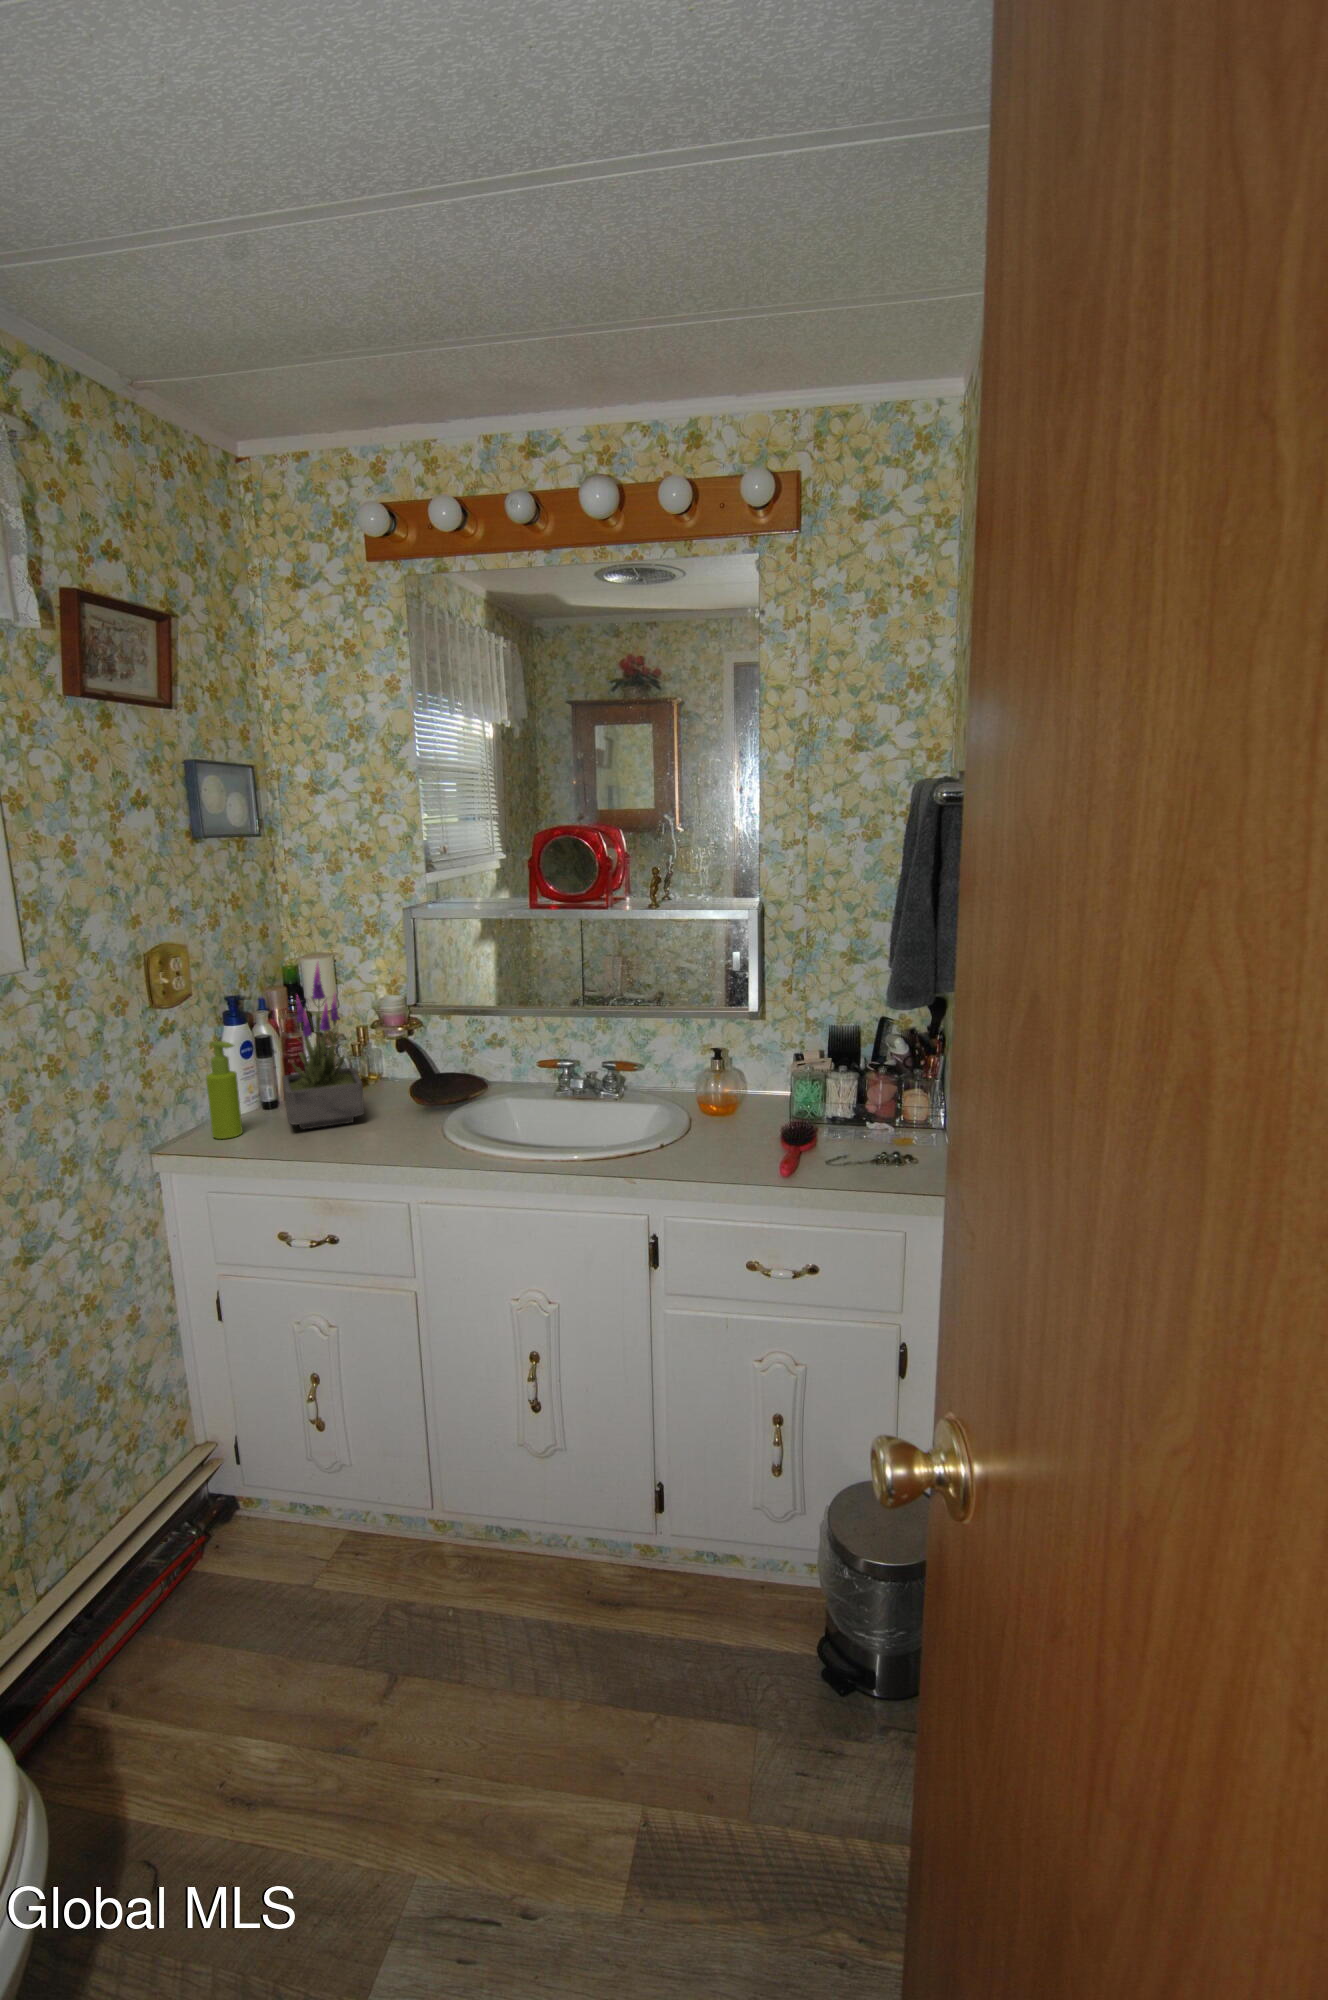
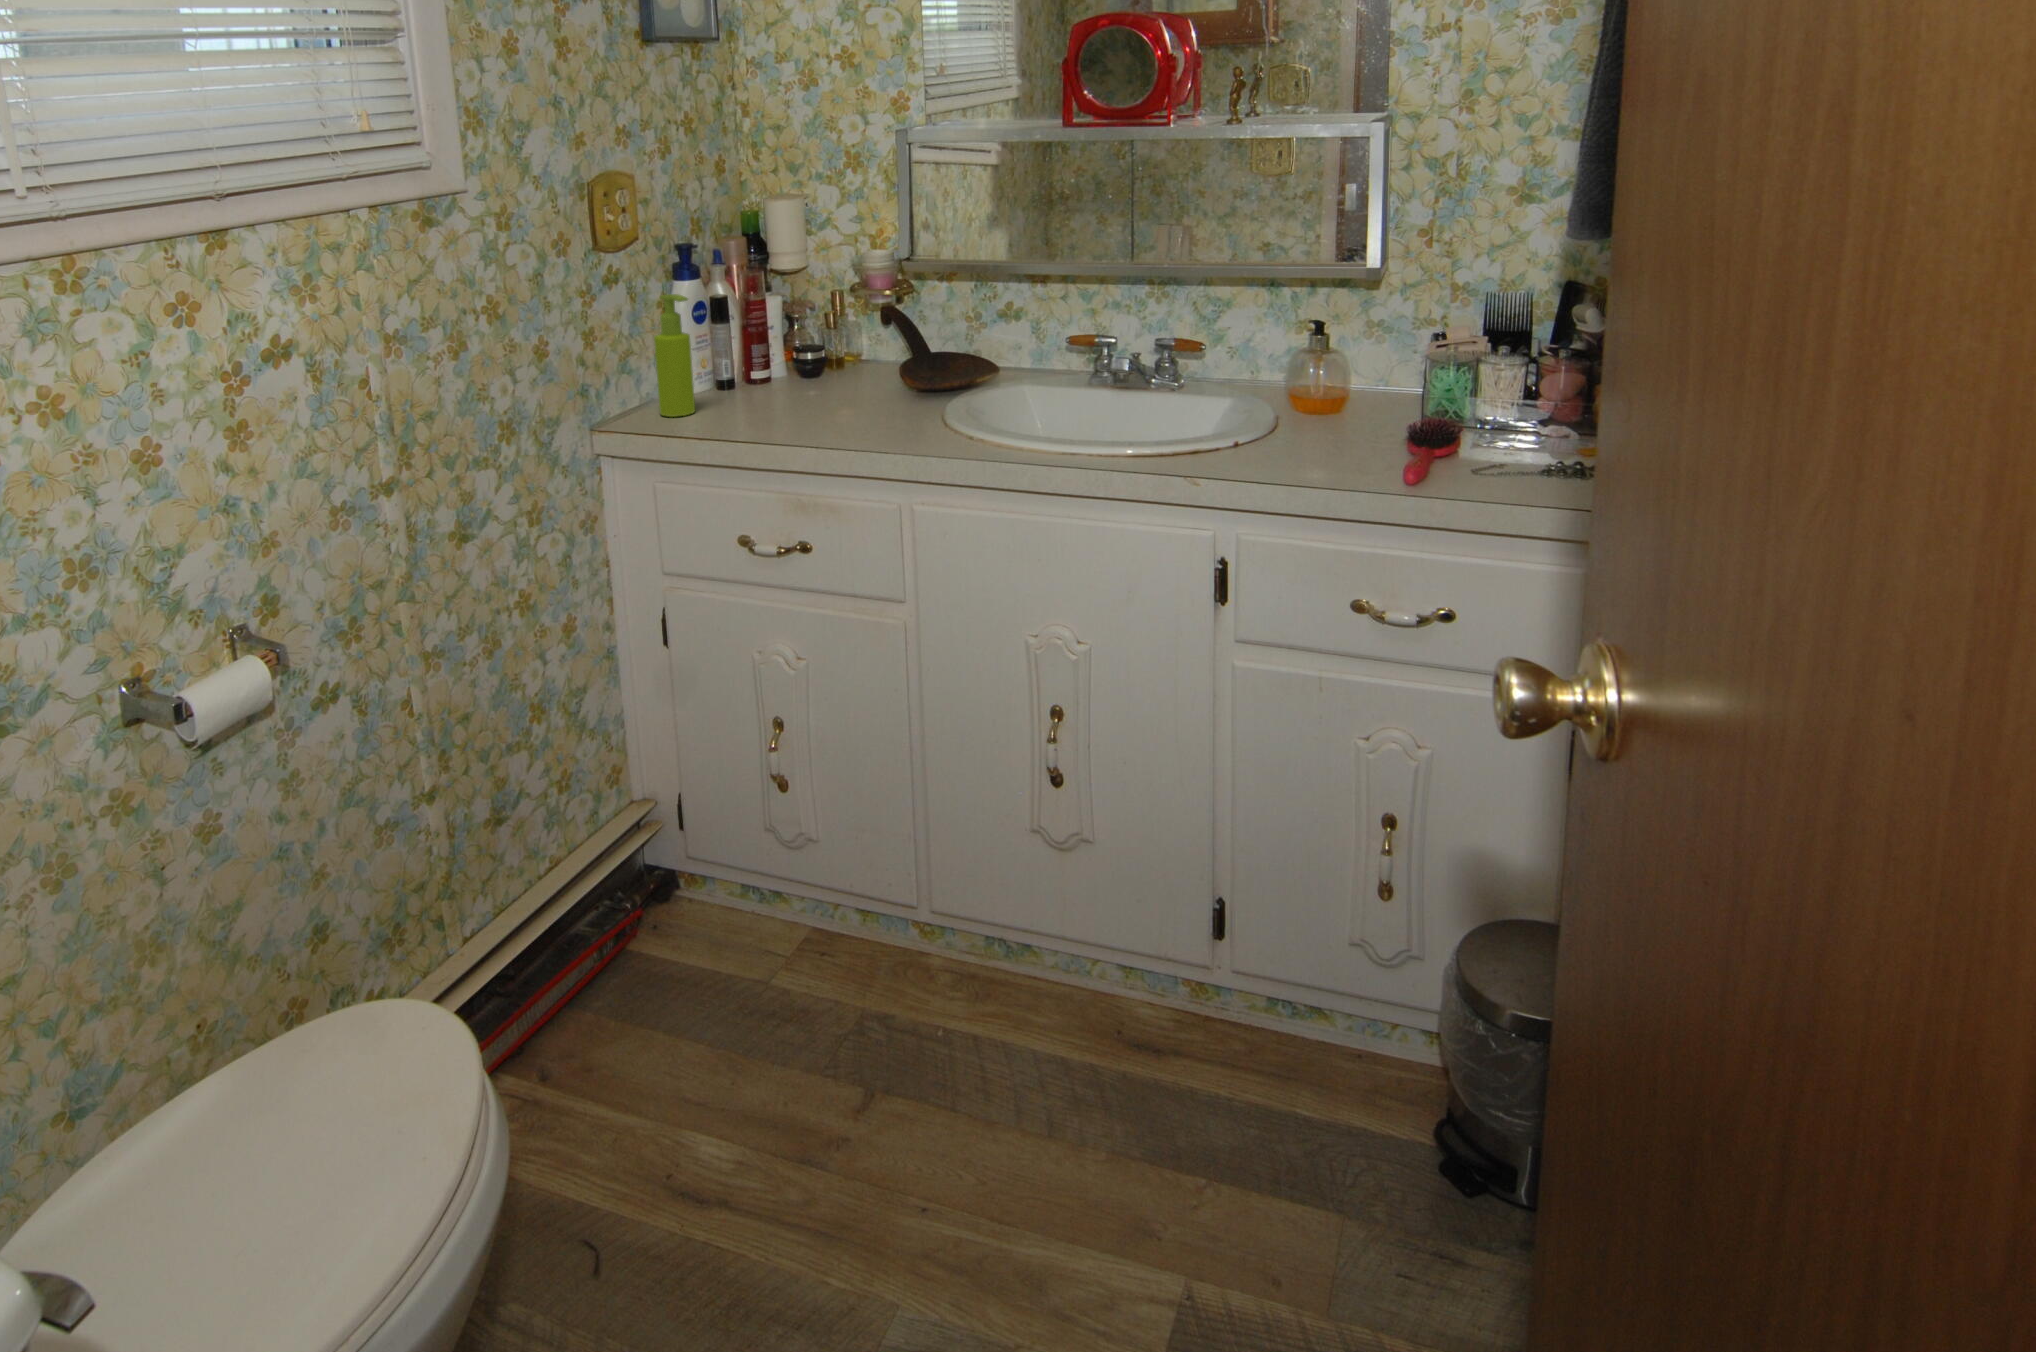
potted plant: present [282,963,364,1130] -> none [742,194,843,410]

